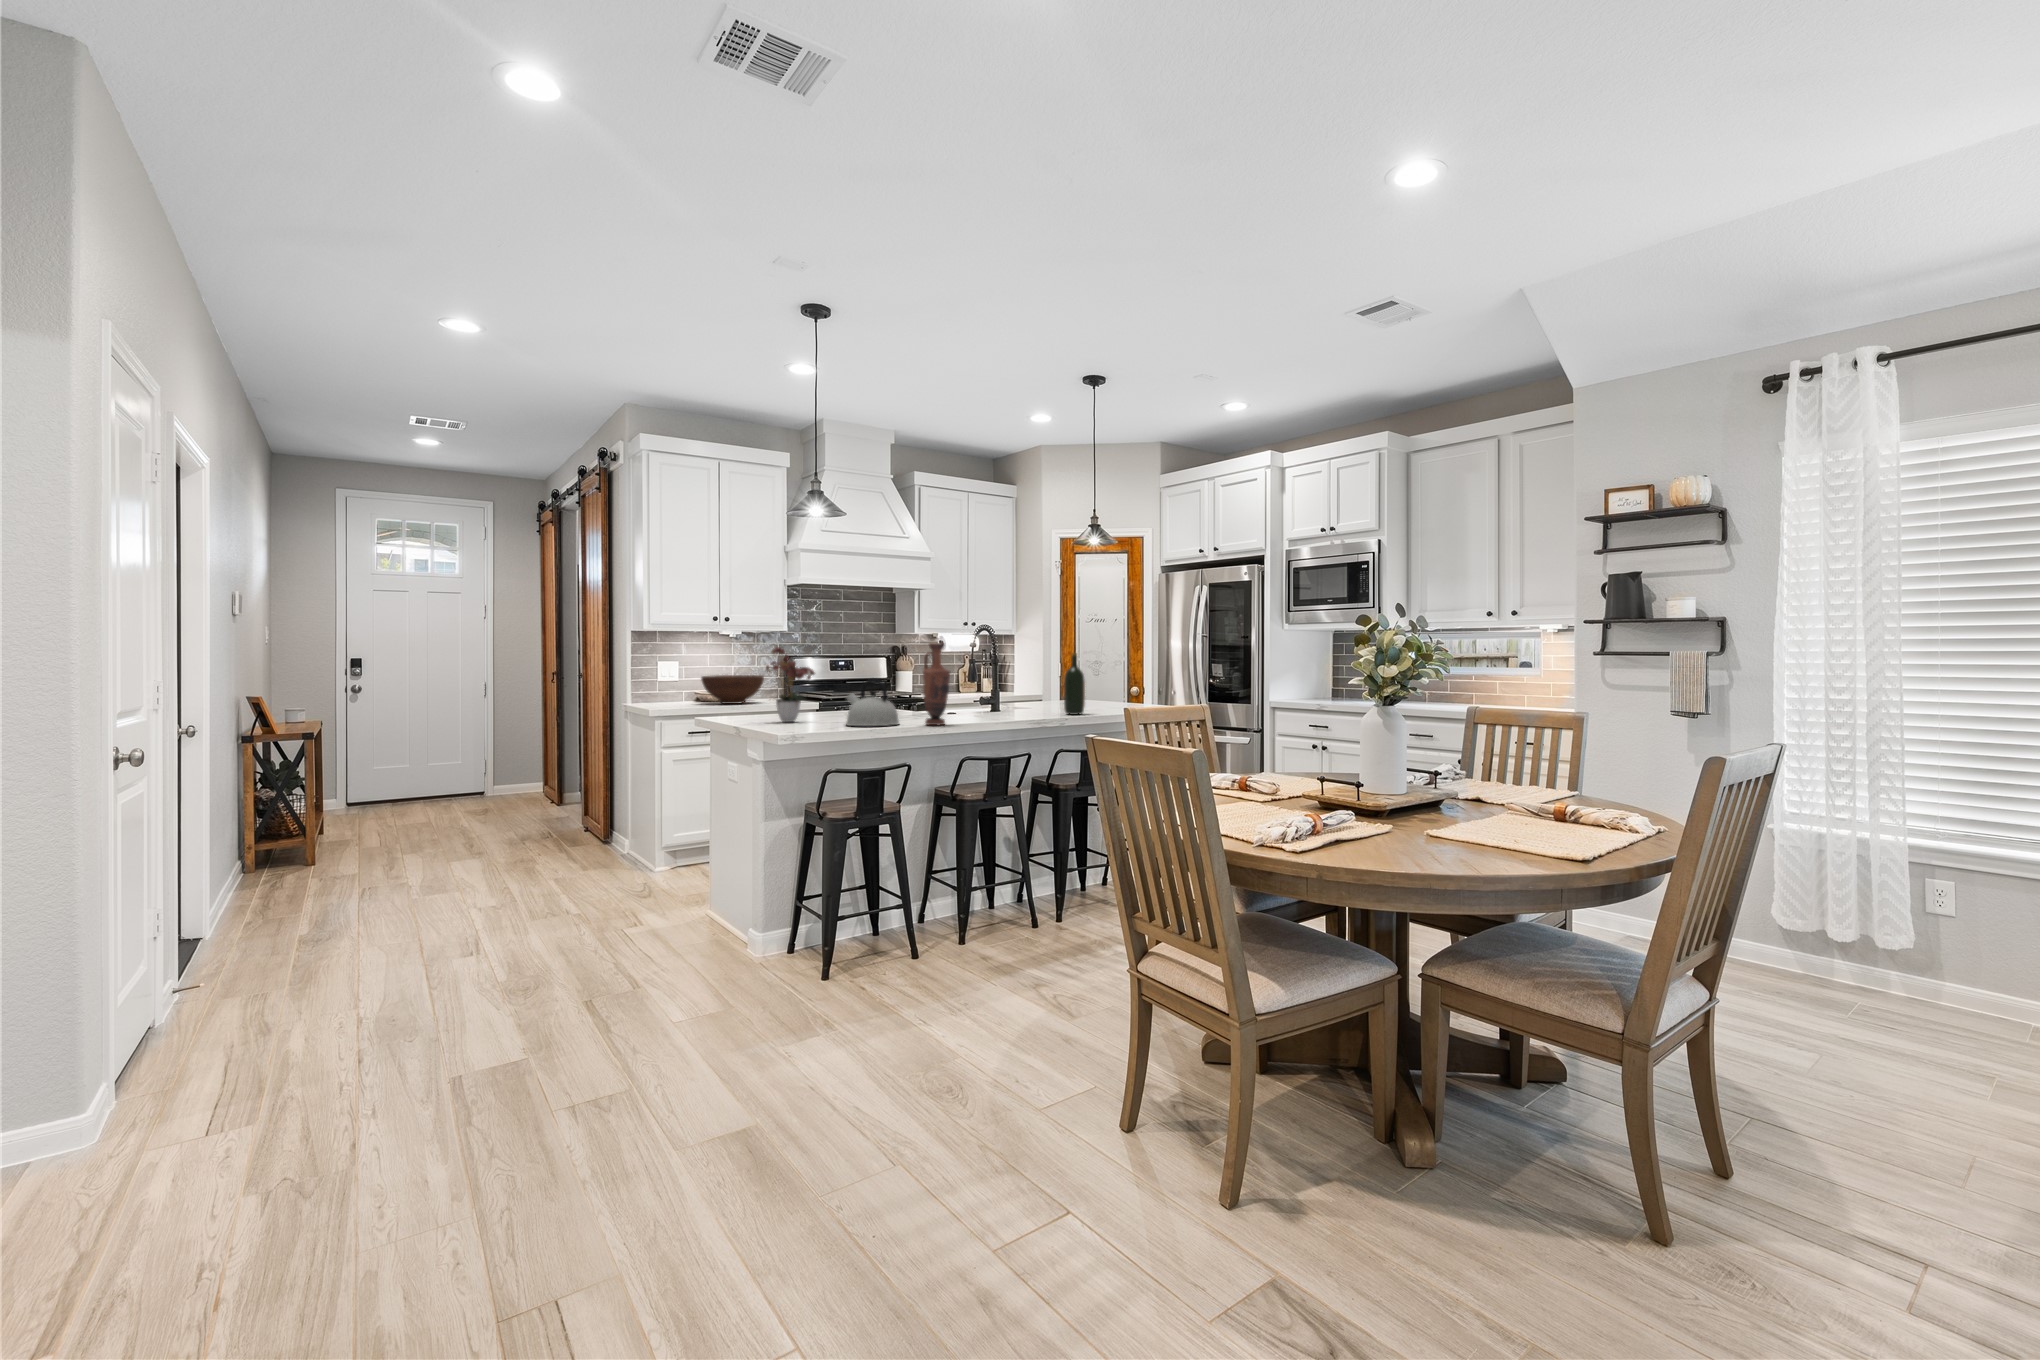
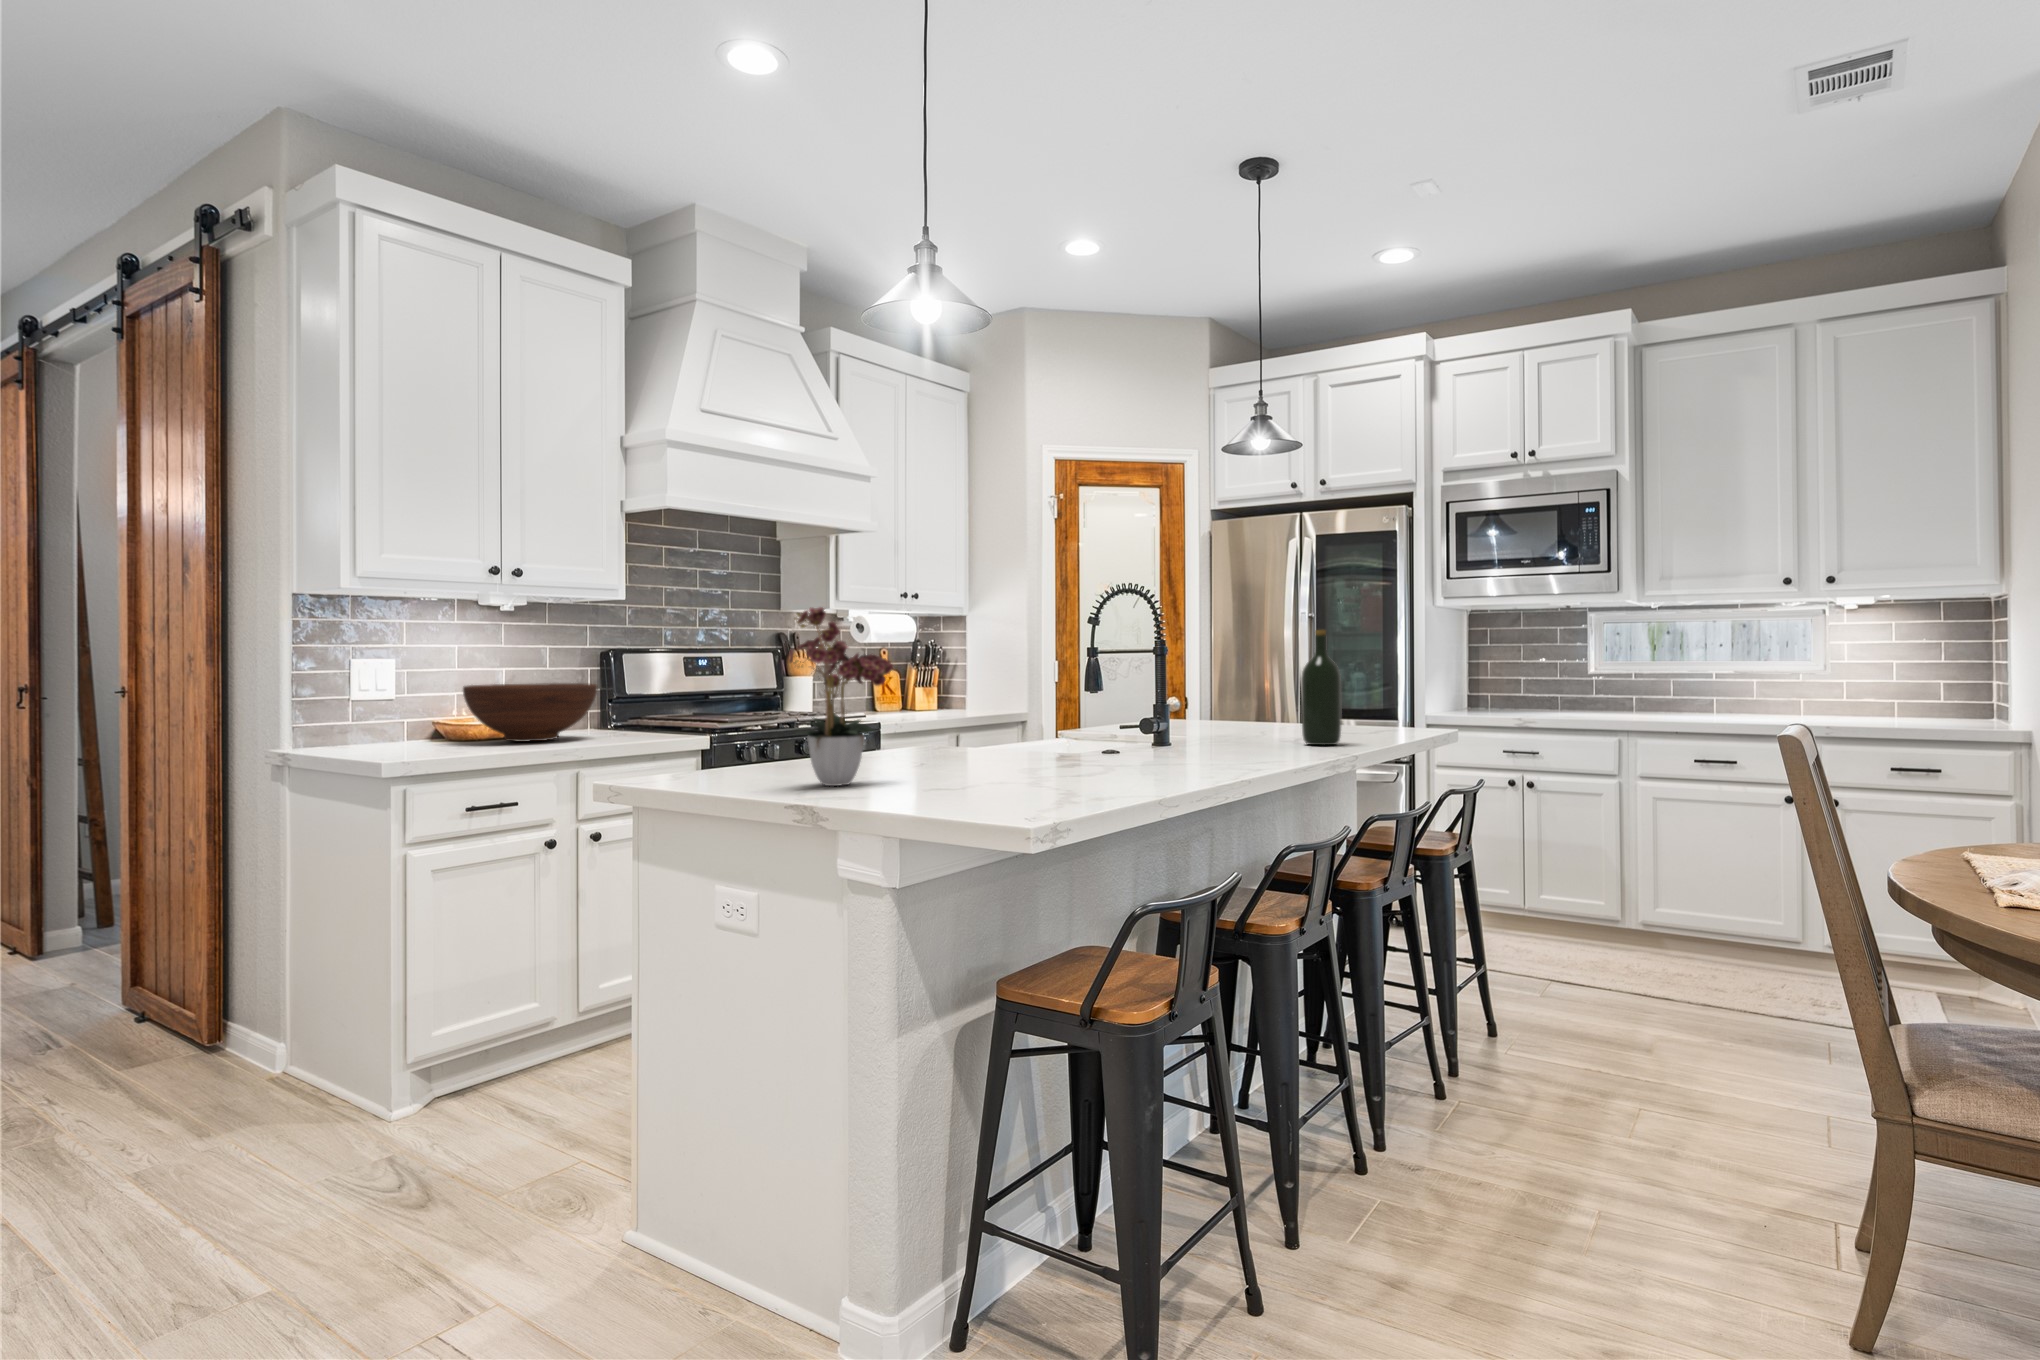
vase: present [923,643,950,725] -> none [1180,597,1241,781]
kettle: present [846,678,899,726] -> none [1000,678,1133,791]

